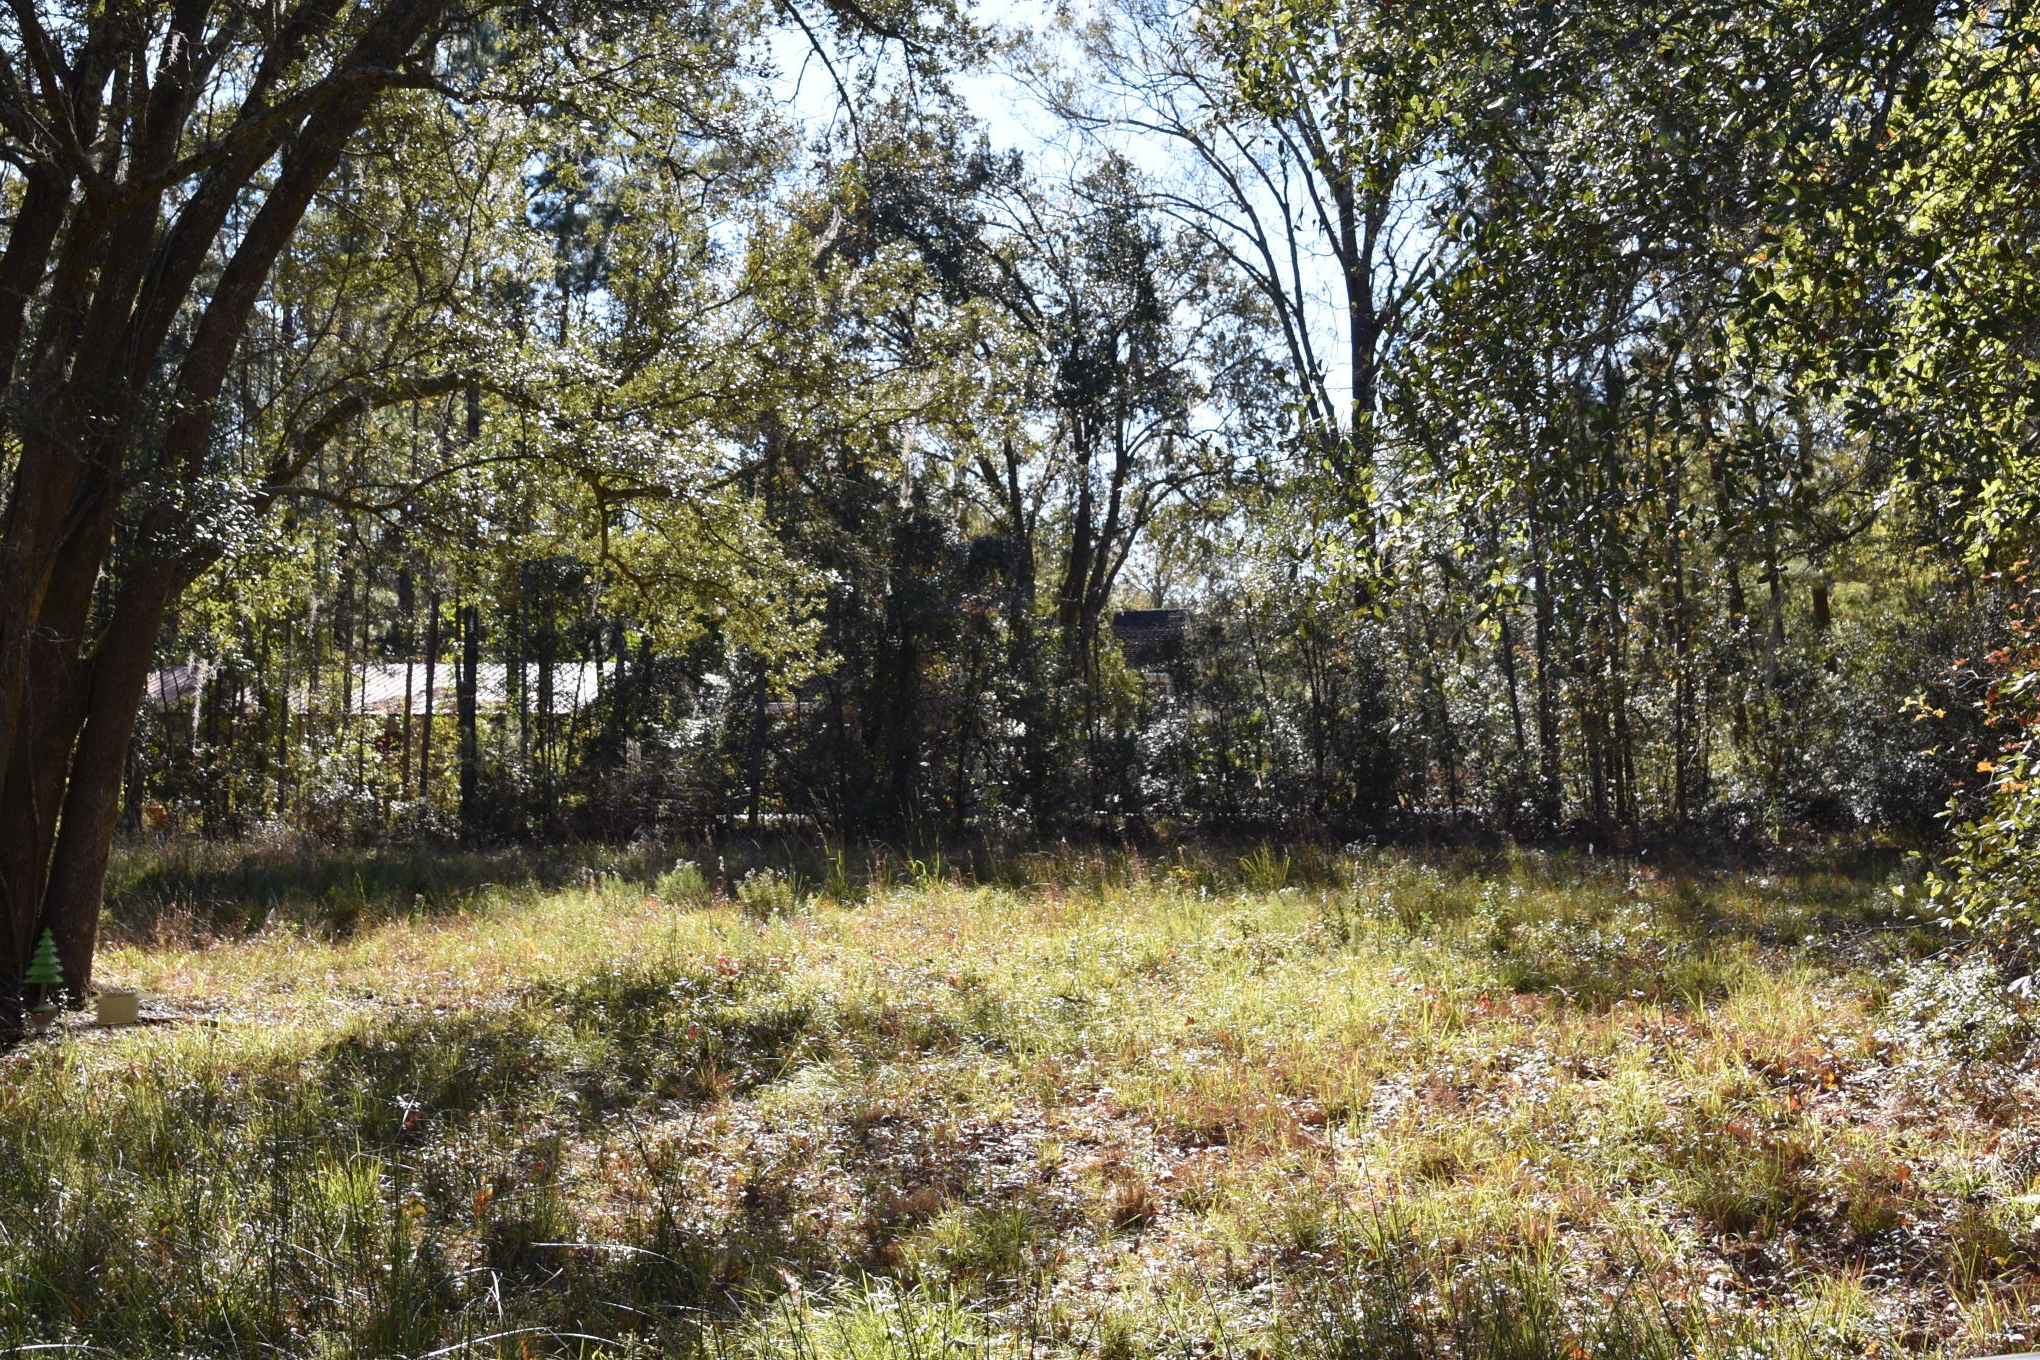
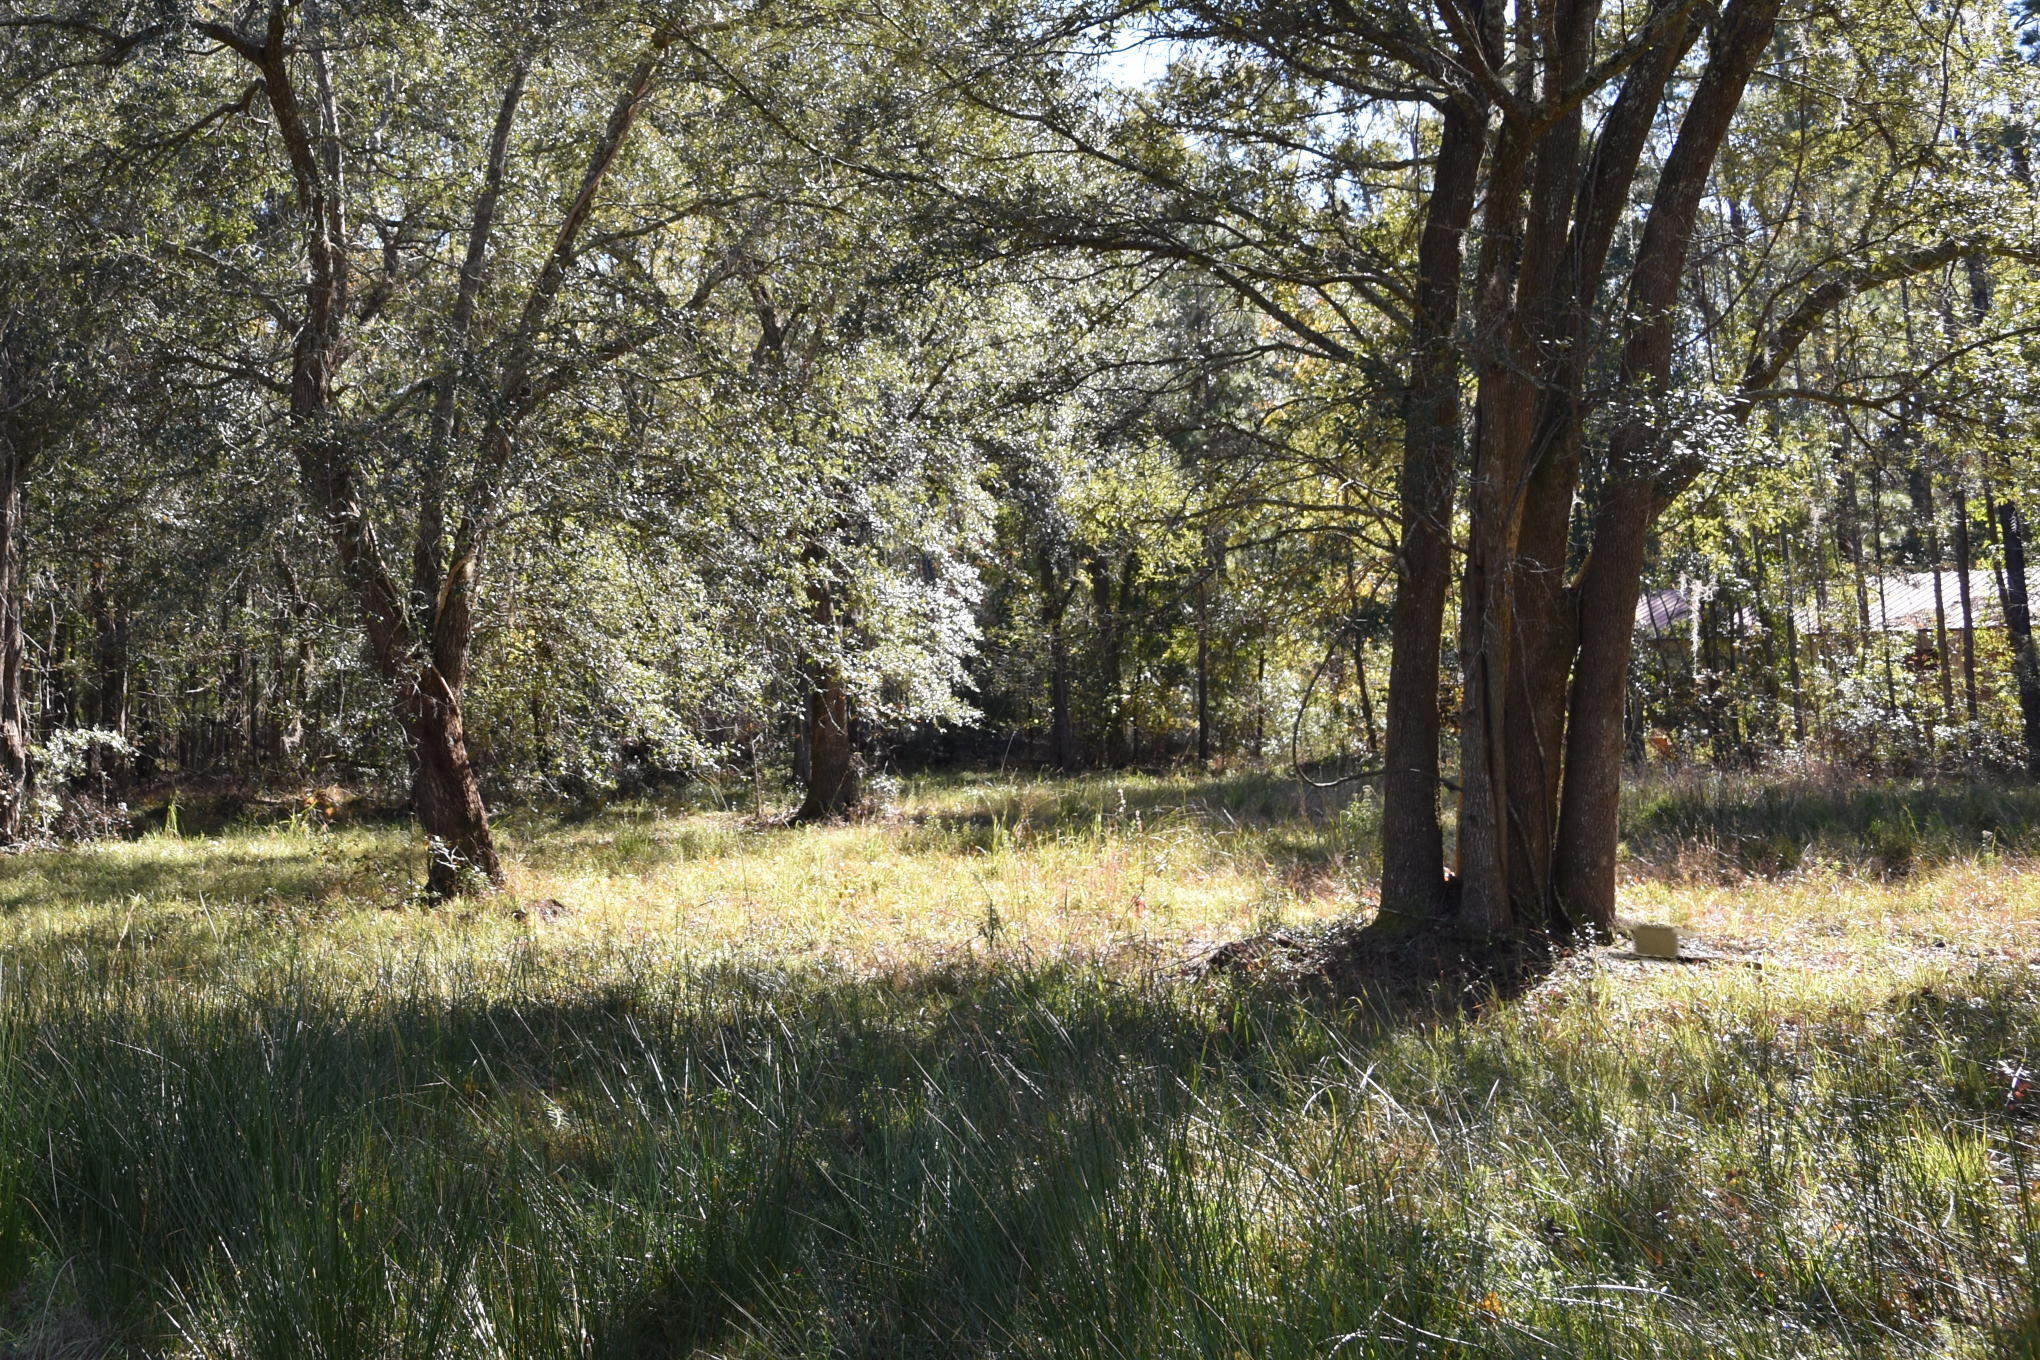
potted tree: present [25,928,62,1032] -> none [1553,850,1594,955]

